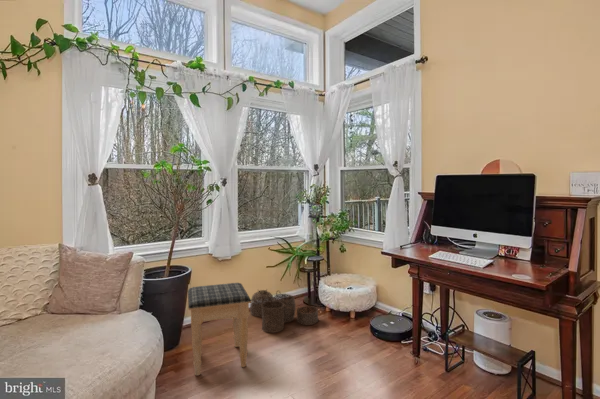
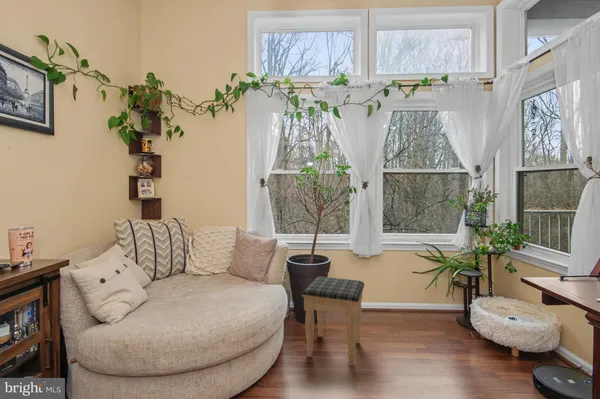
woven basket: present [250,290,318,332] -> none [388,292,462,346]

